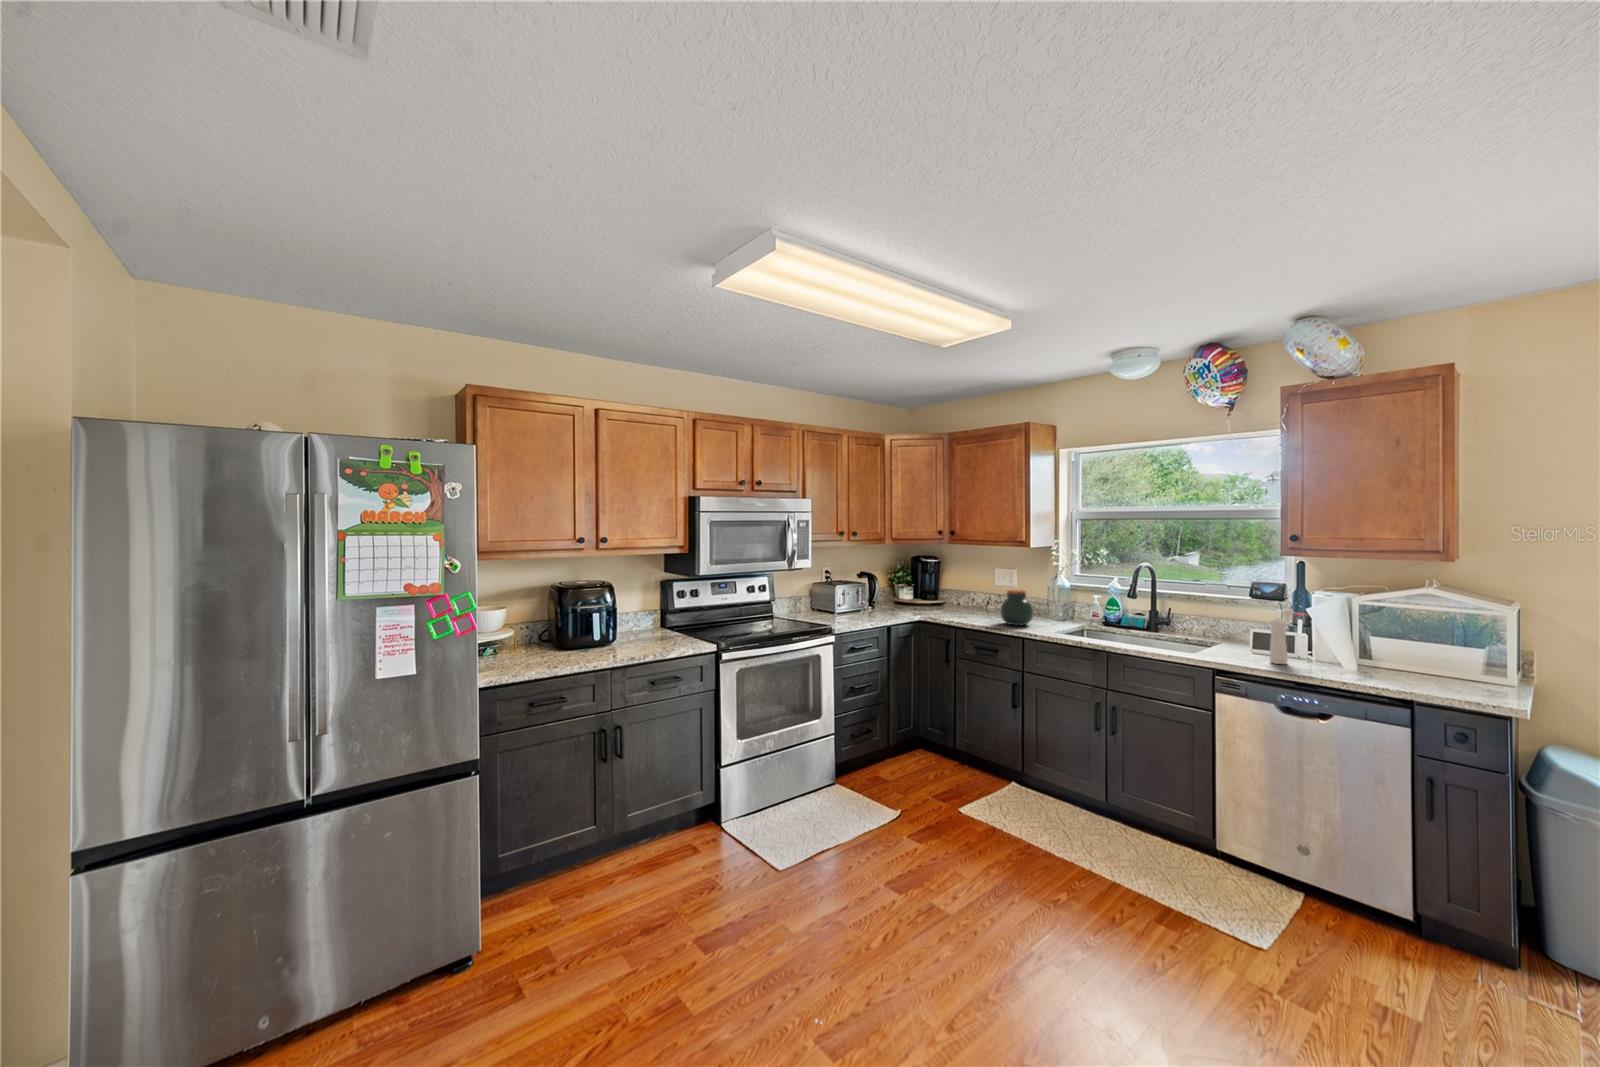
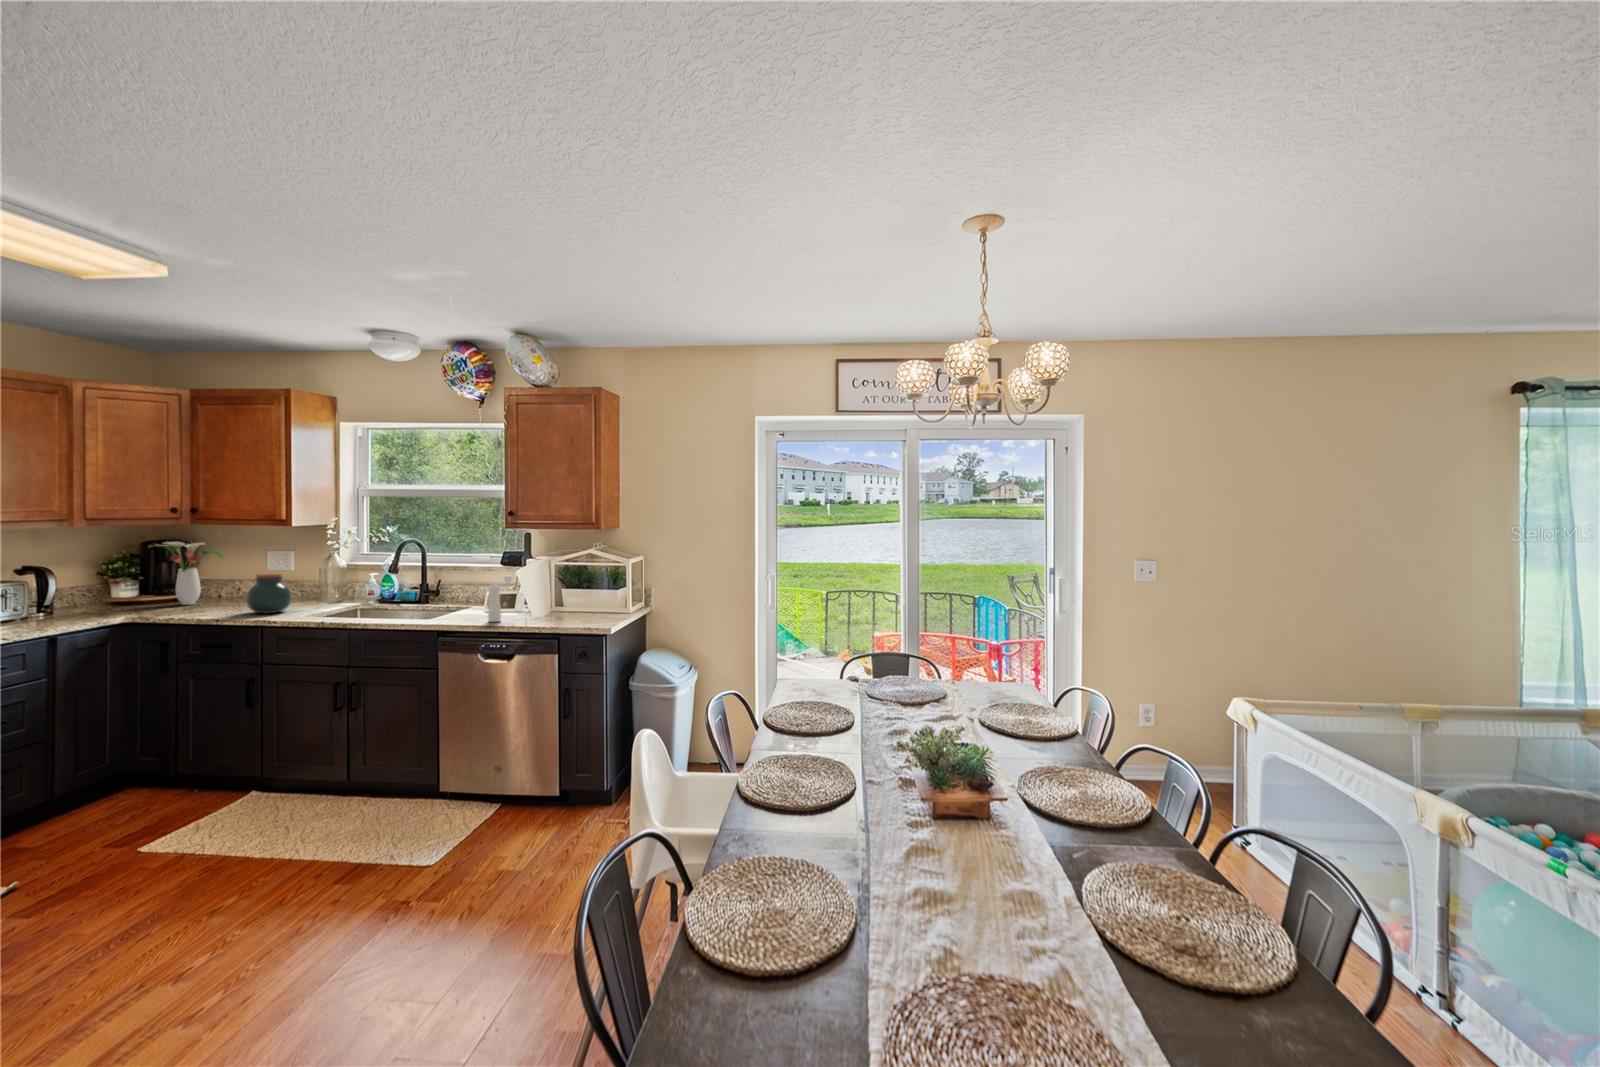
flower arrangement: none [926,559,972,610] -> present [149,542,224,605]

